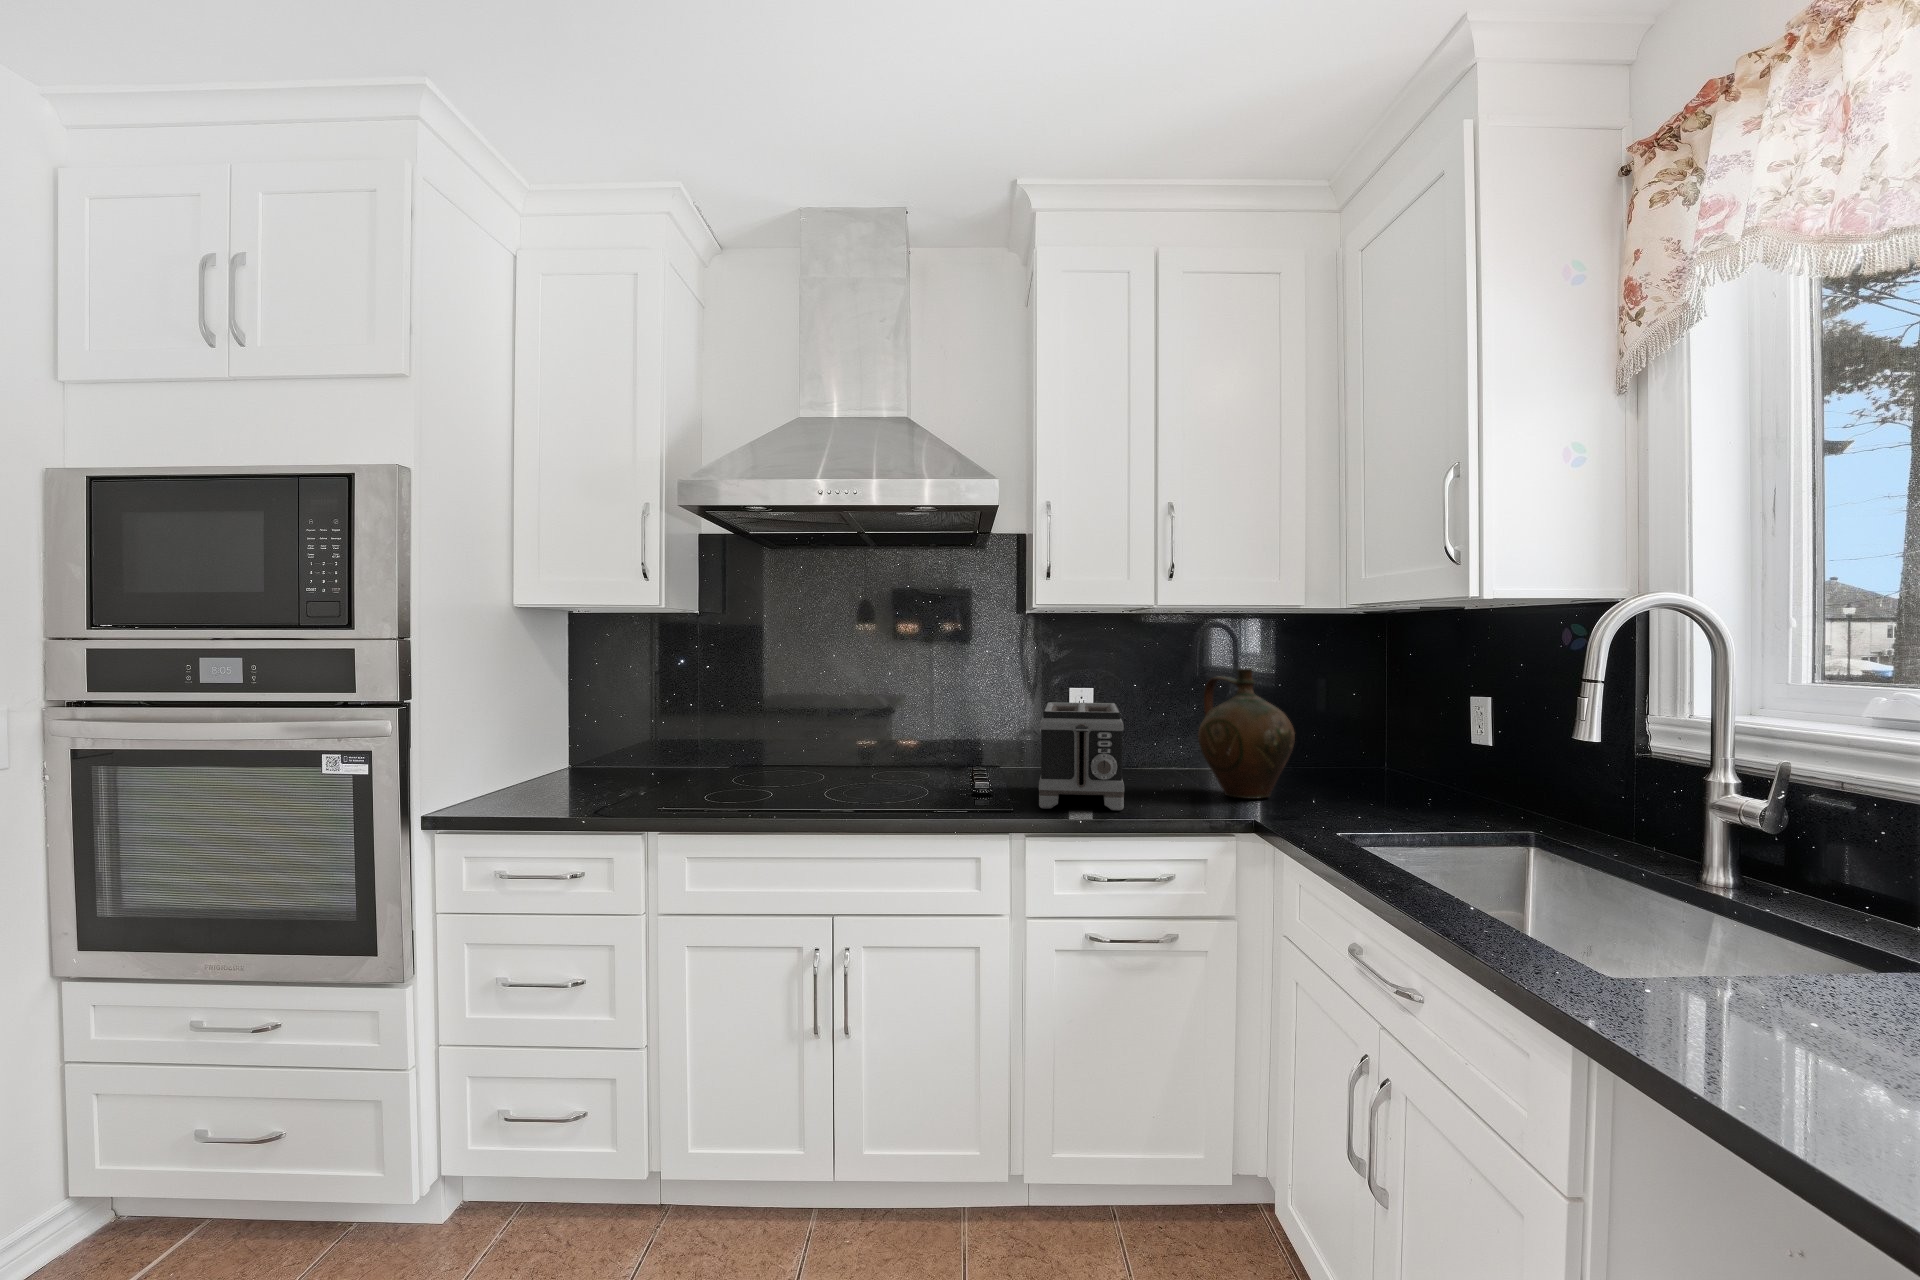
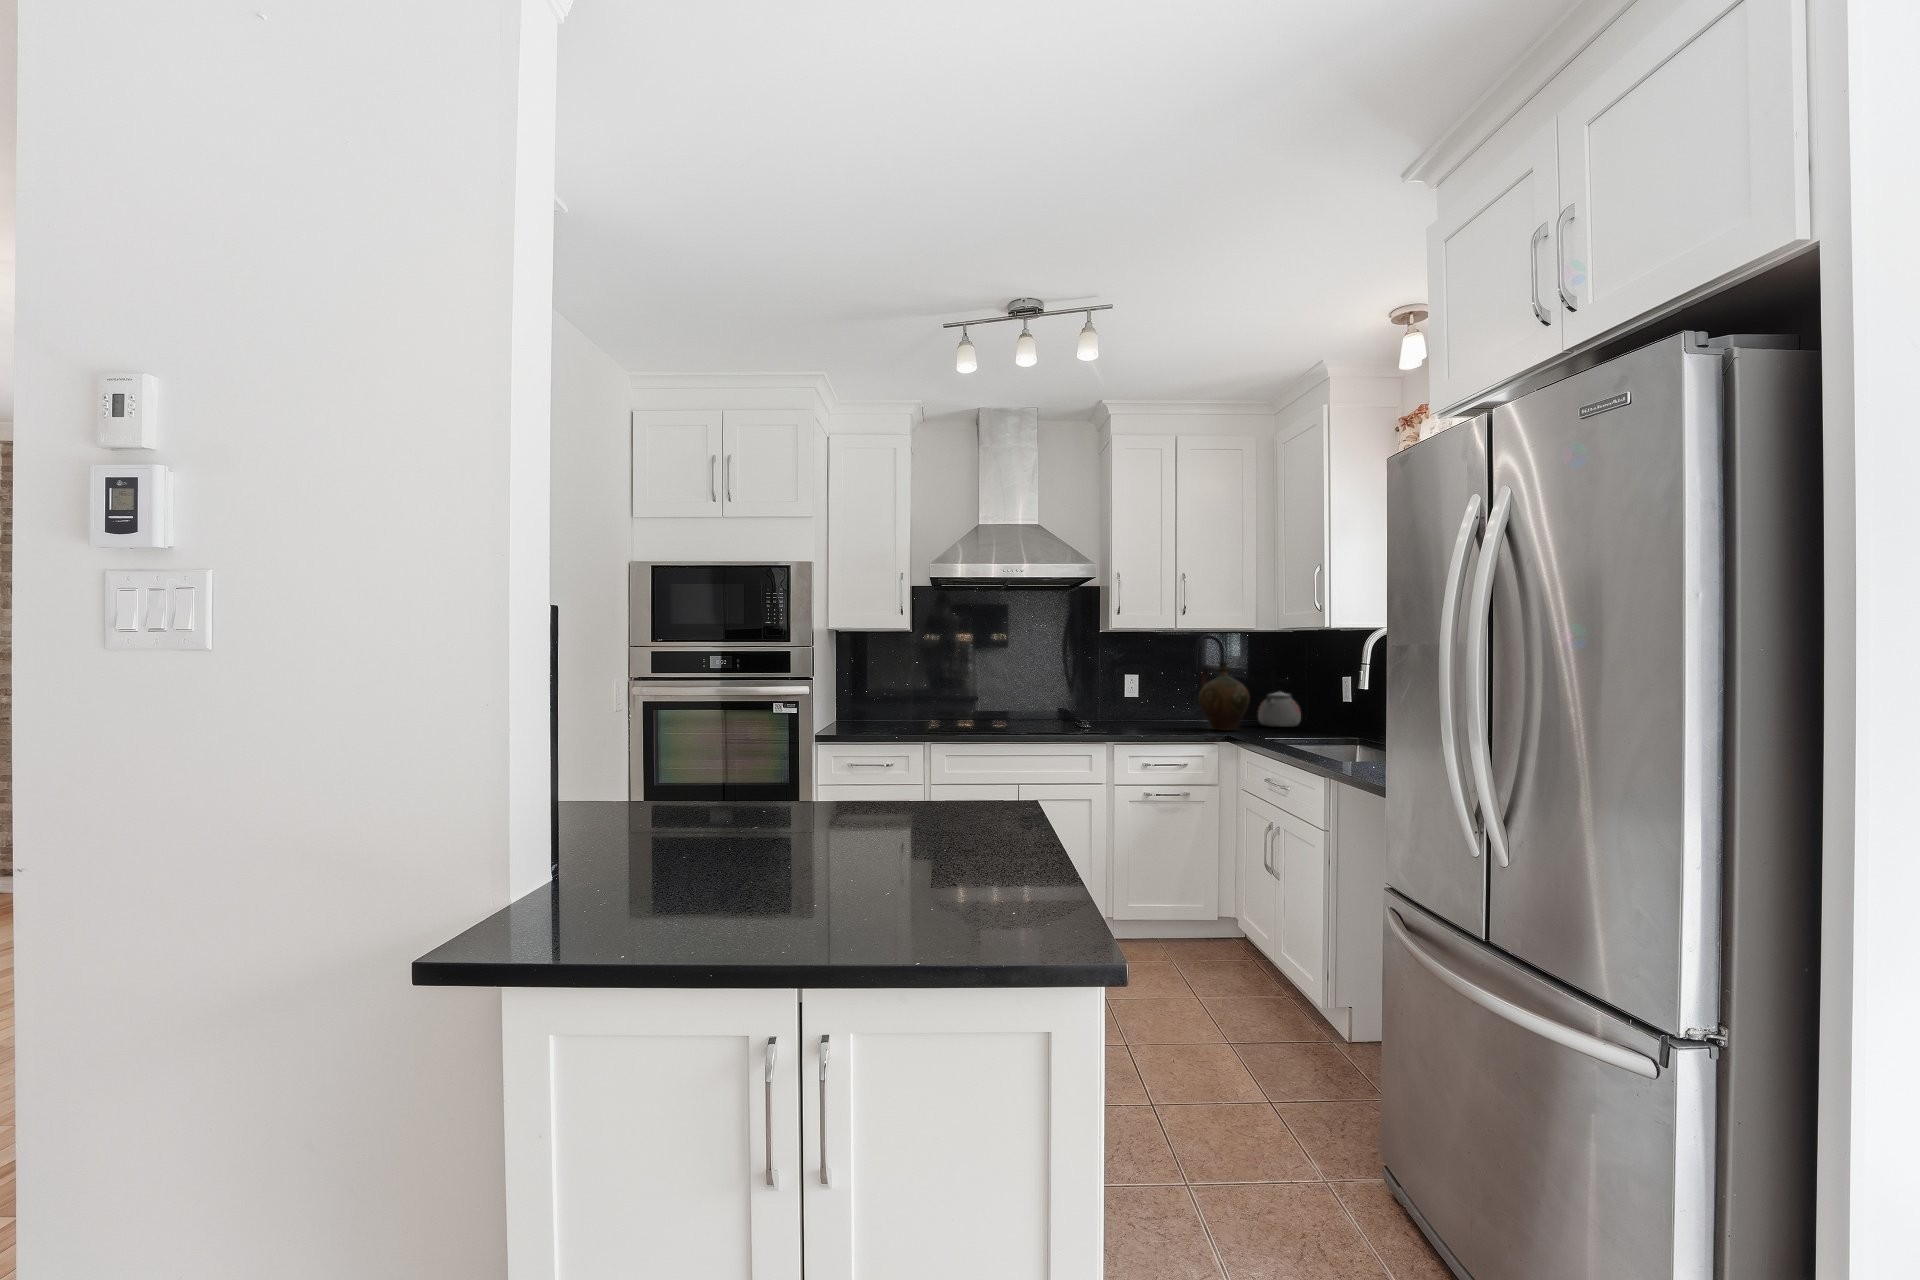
kettle: none [1306,698,1386,788] -> present [1258,679,1301,727]
toaster: present [1039,702,1124,810] -> none [1114,681,1162,734]

